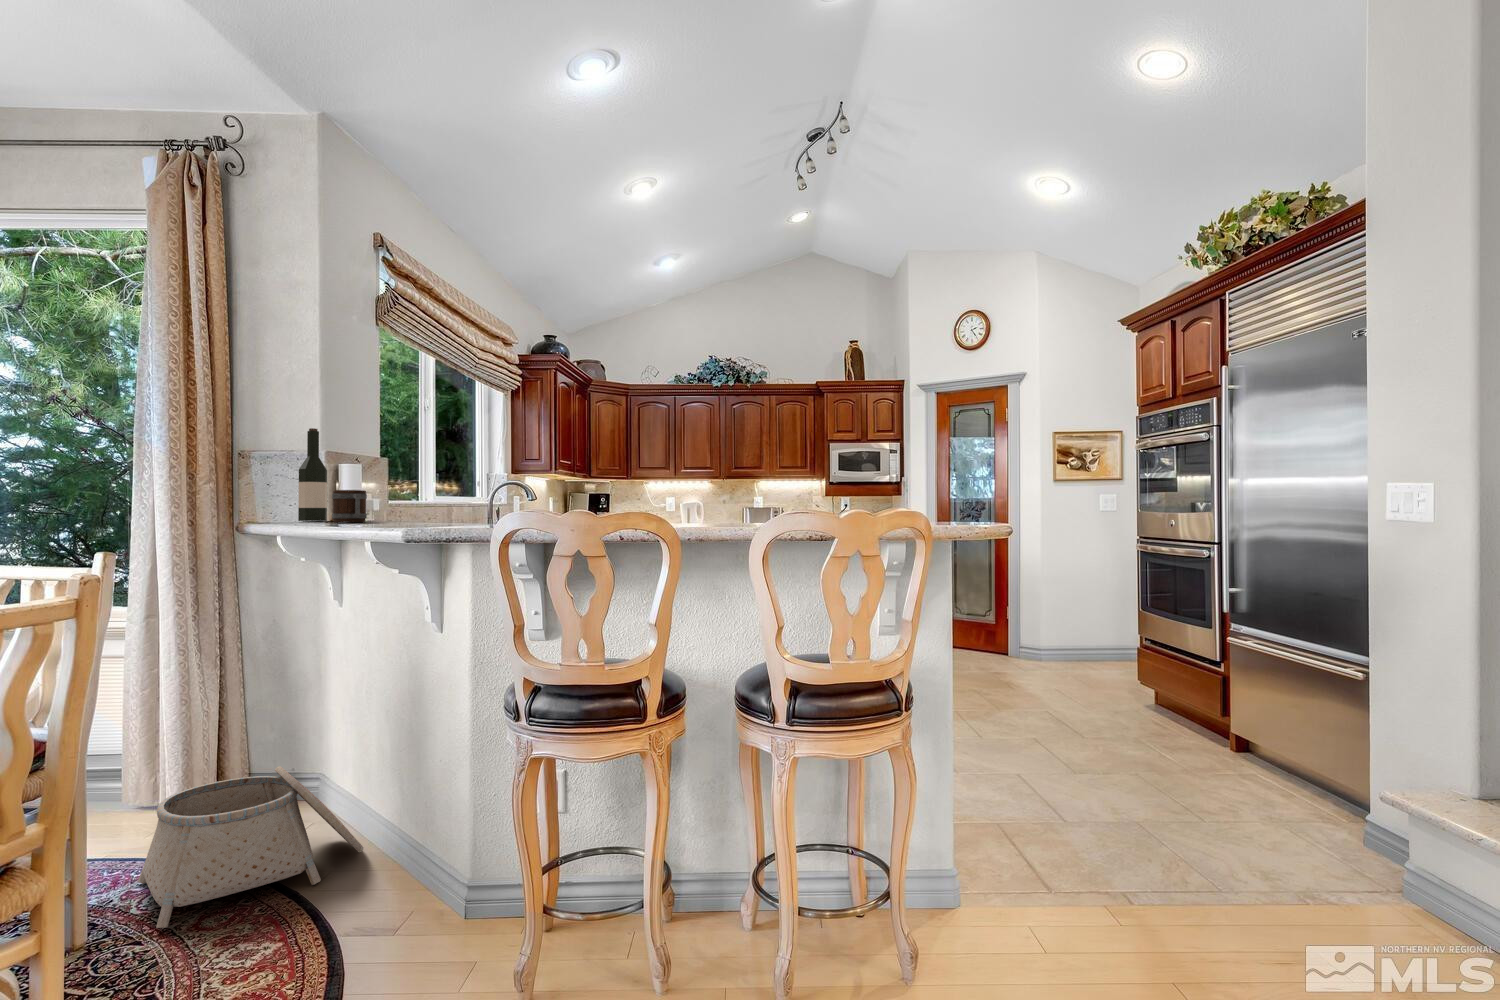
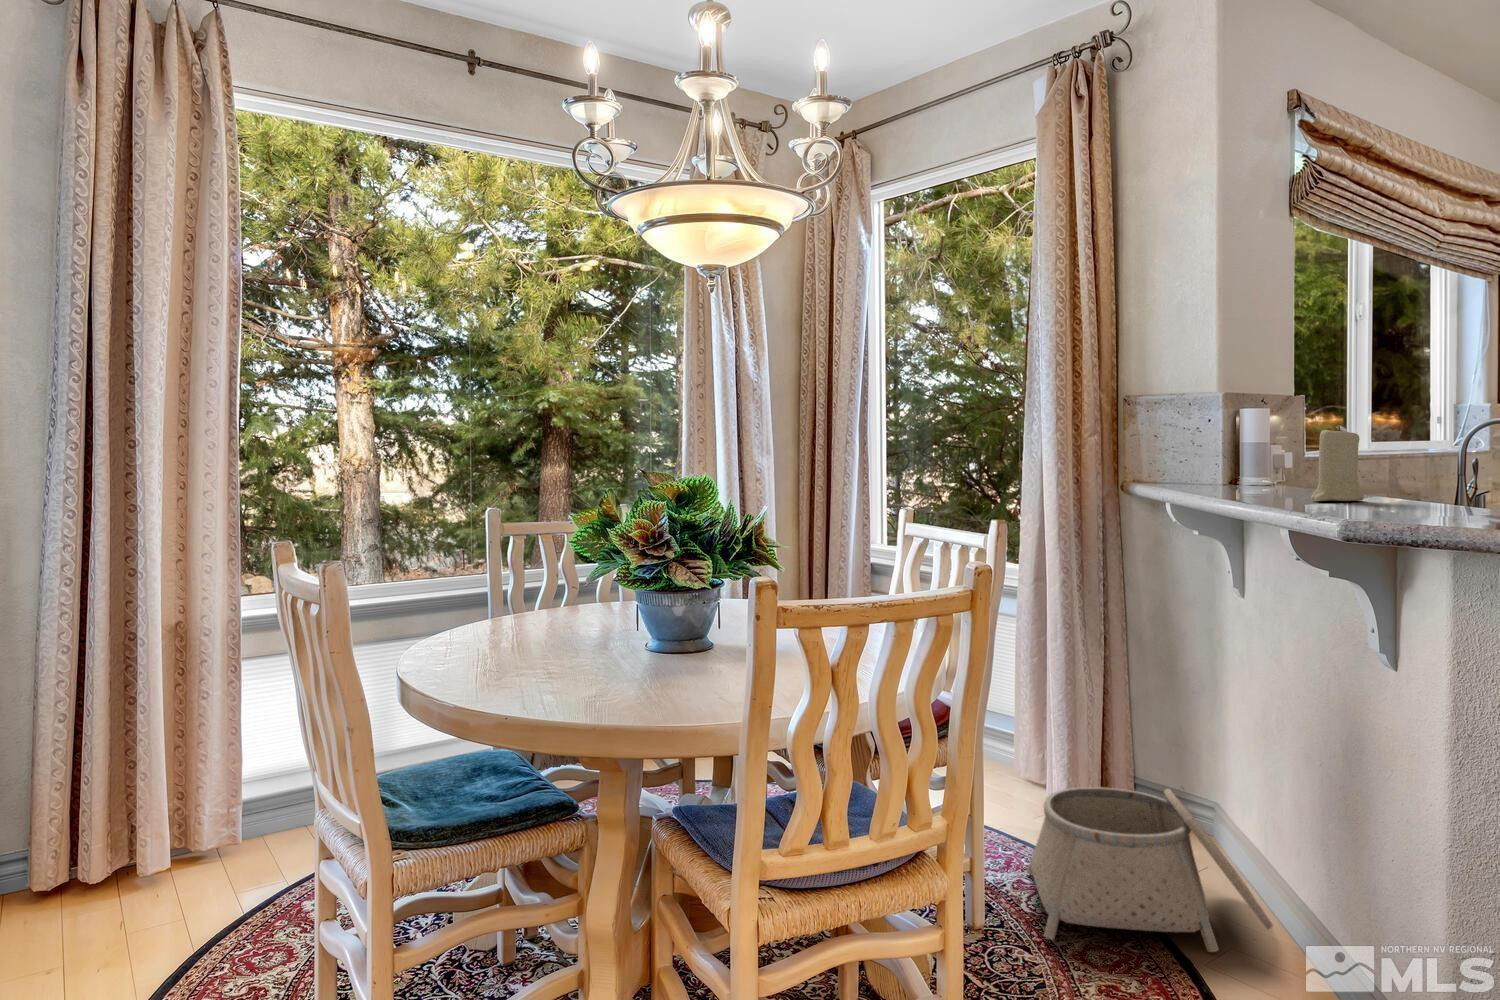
wine bottle: present [298,428,327,521] -> none [1193,370,1229,490]
candle: none [383,471,418,523] -> present [1311,426,1364,501]
mug: present [332,490,367,522] -> none [1237,453,1285,496]

